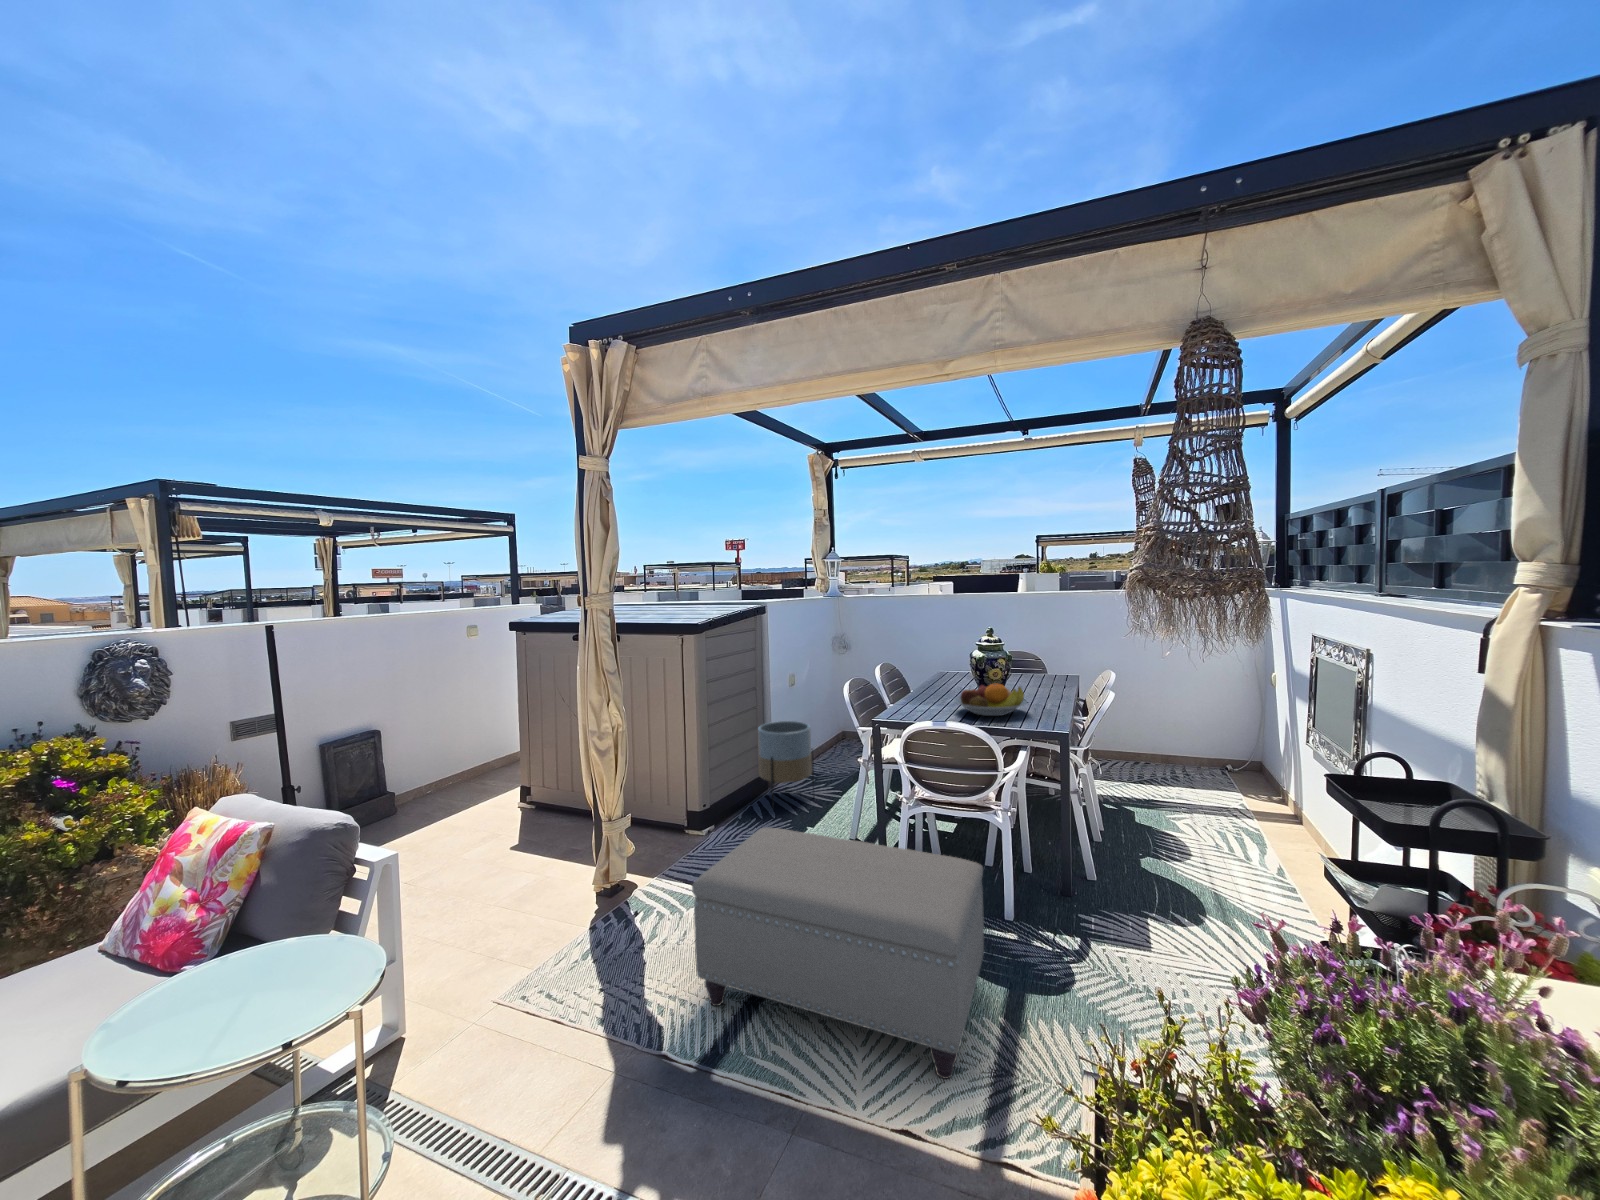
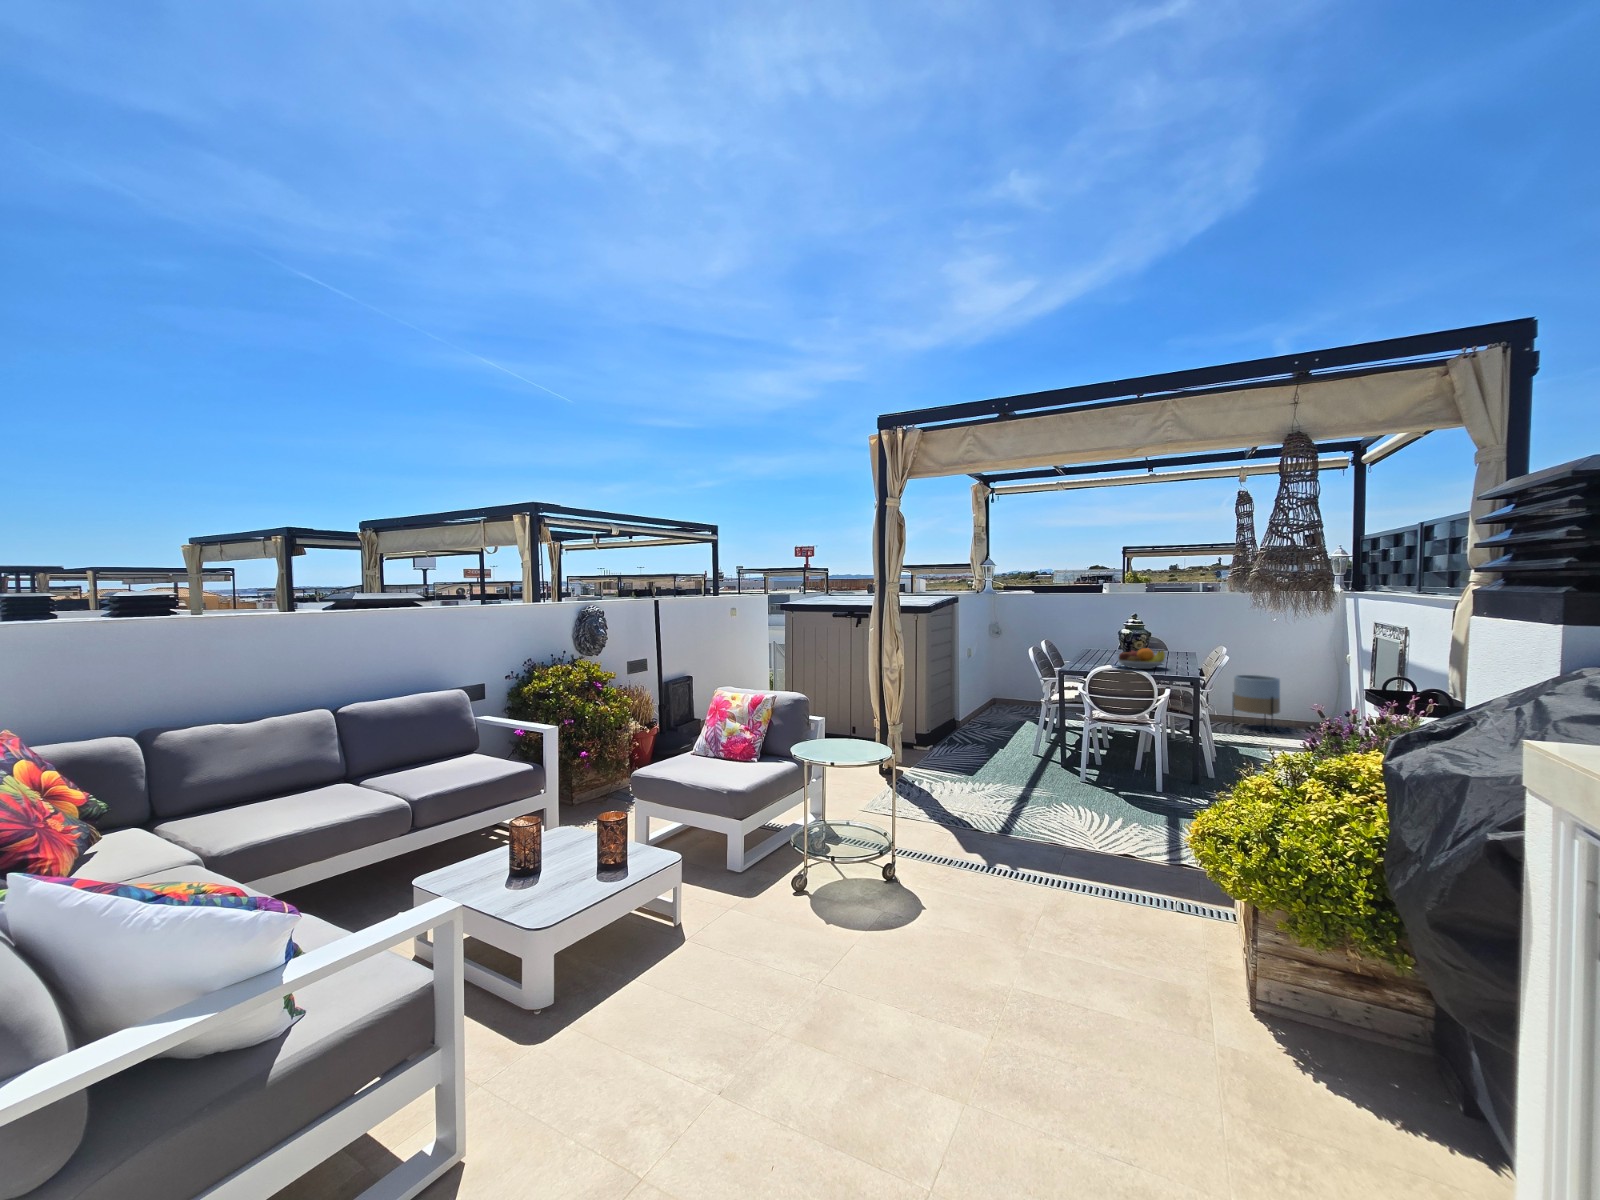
planter: present [758,721,814,808] -> present [1232,675,1280,726]
ottoman: present [692,828,984,1079] -> none [987,724,1155,836]

